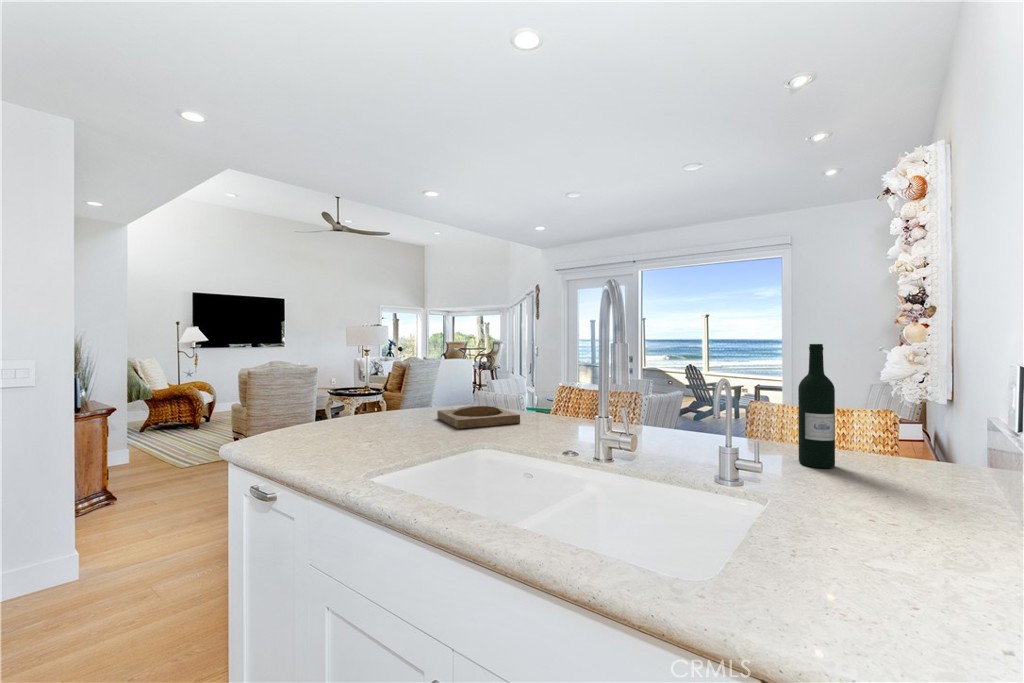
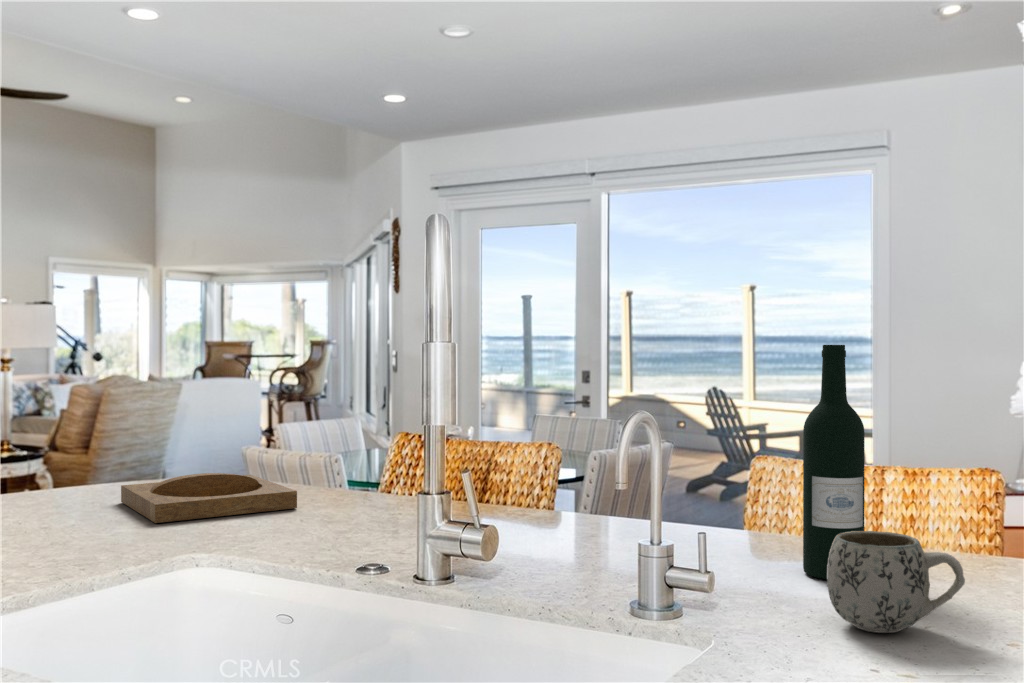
mug: none [827,443,913,498] -> present [827,531,965,633]

